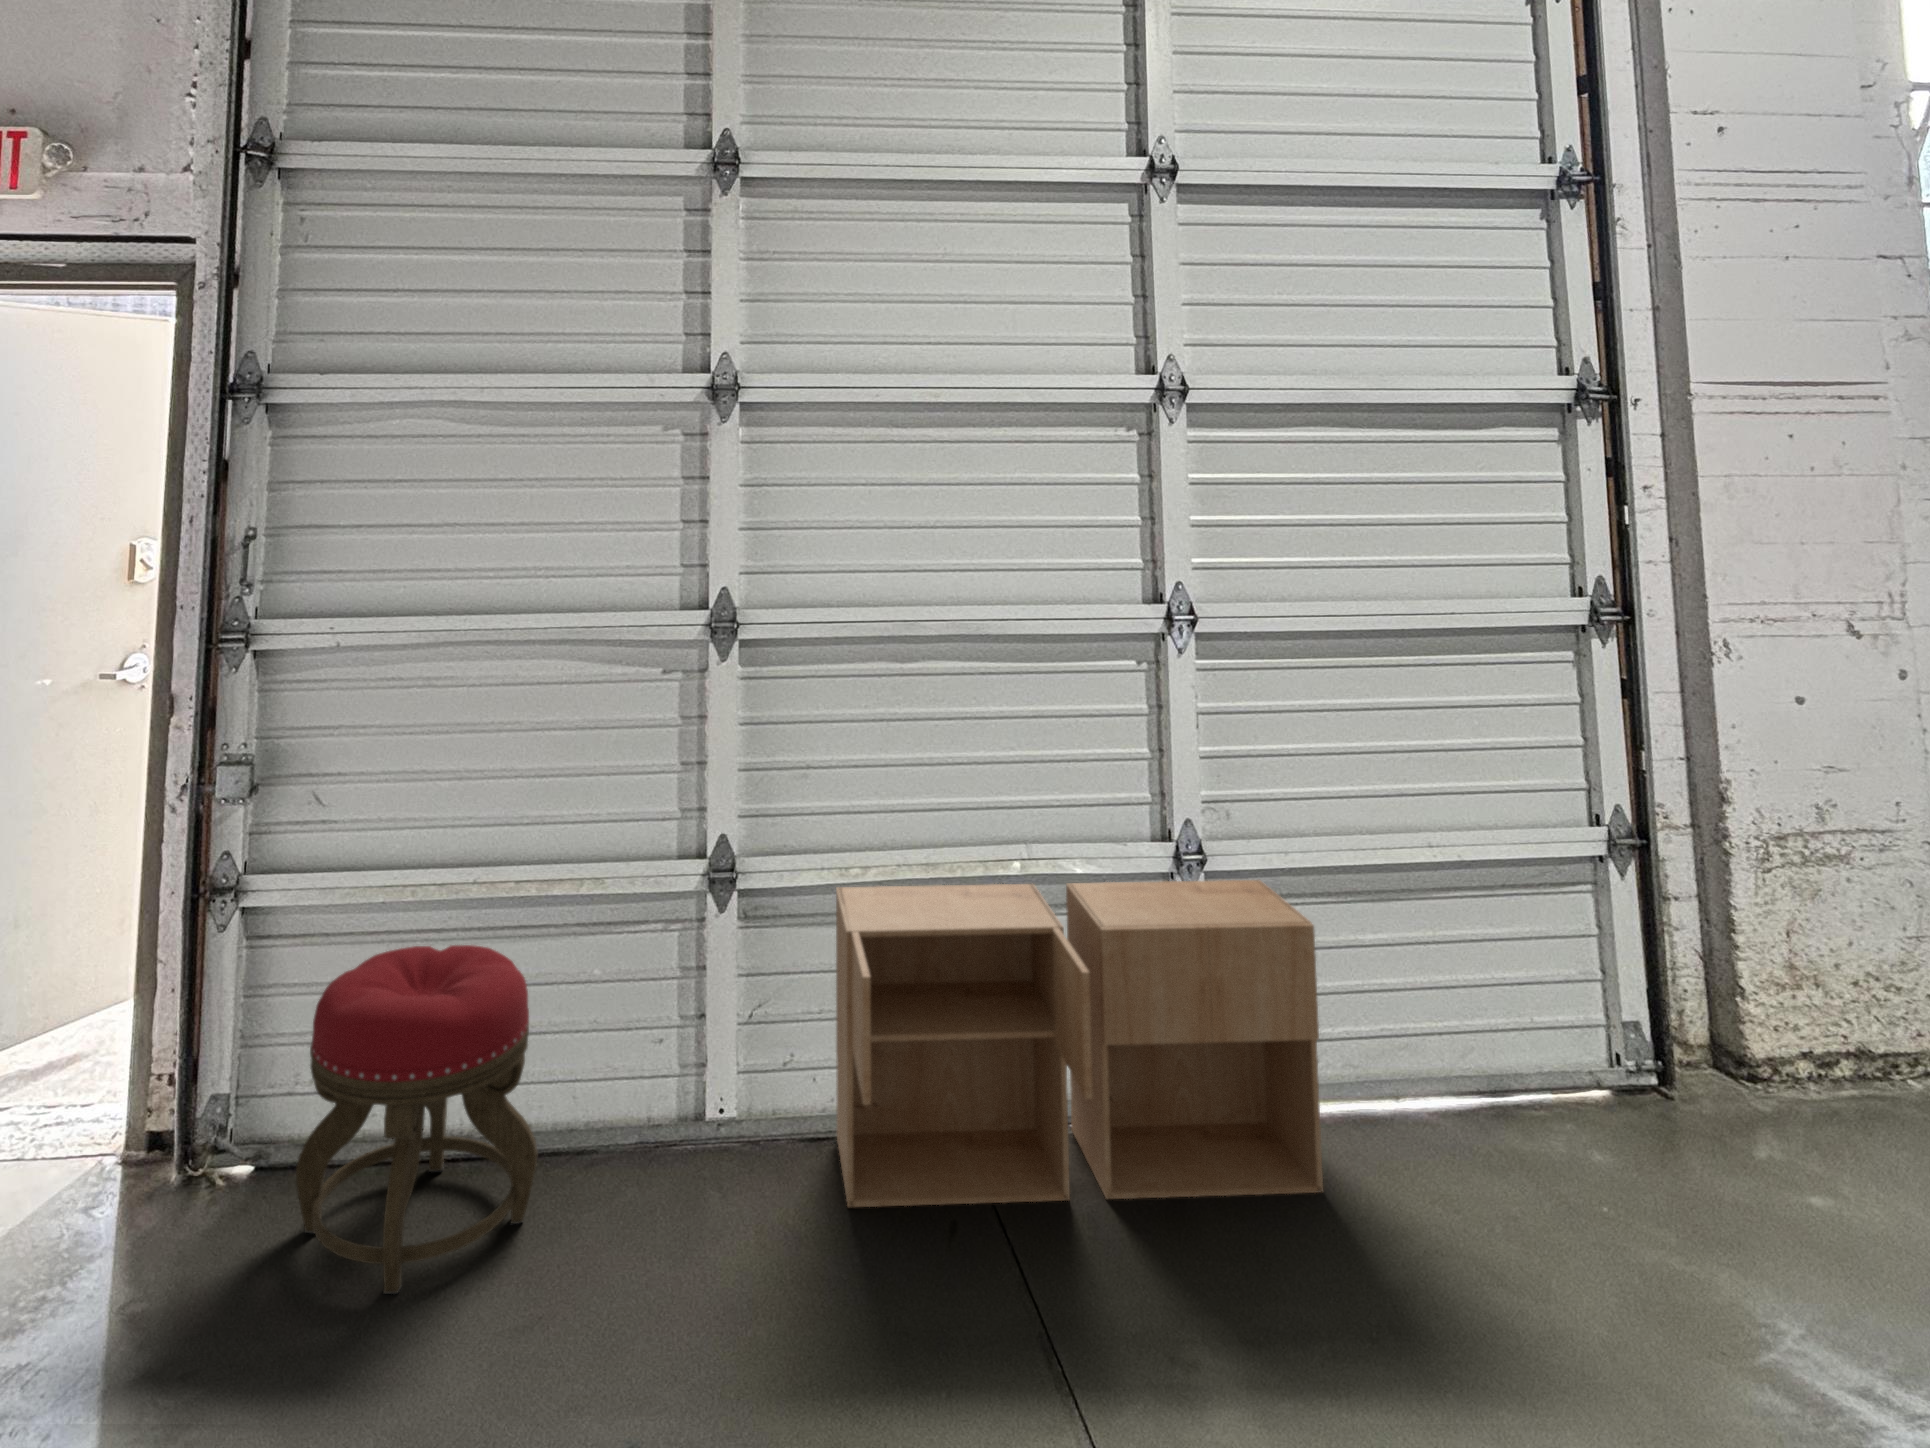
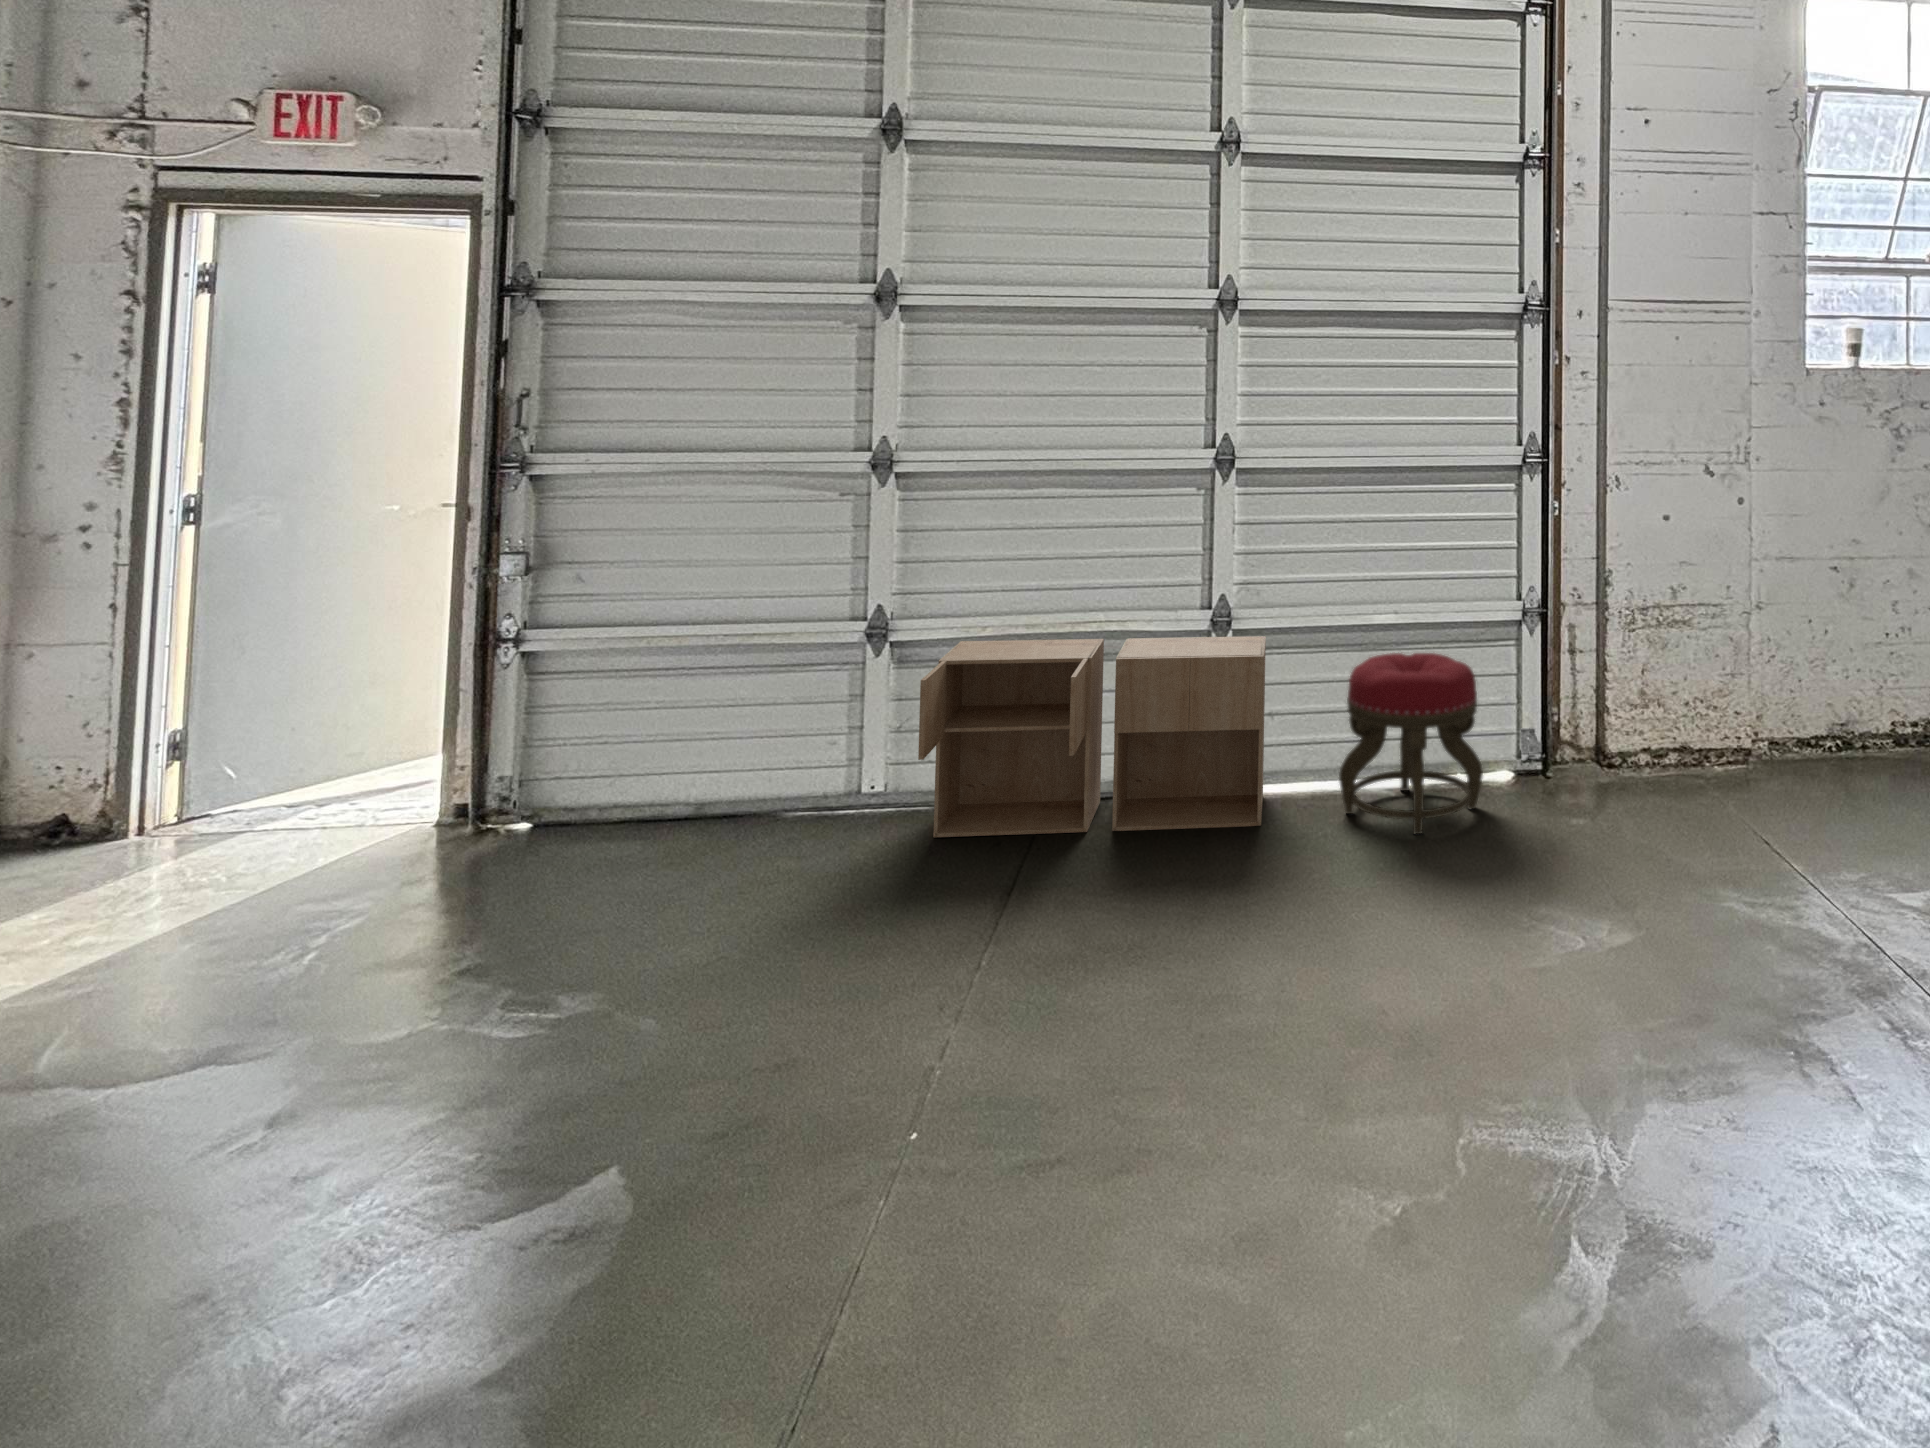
stool: present [296,945,538,1294] -> present [1339,653,1483,834]

